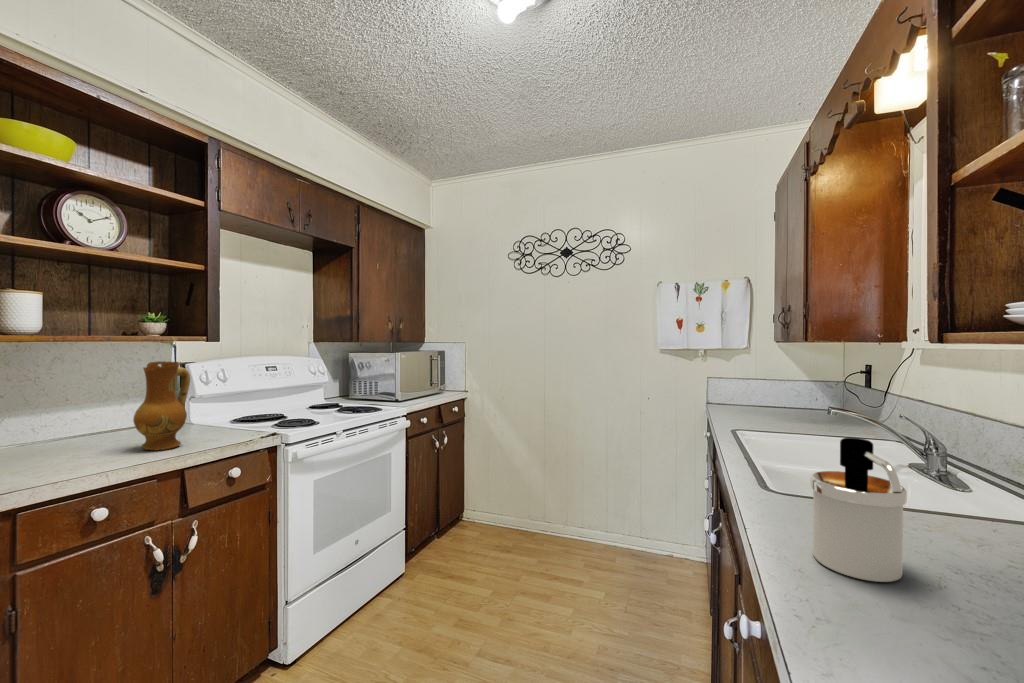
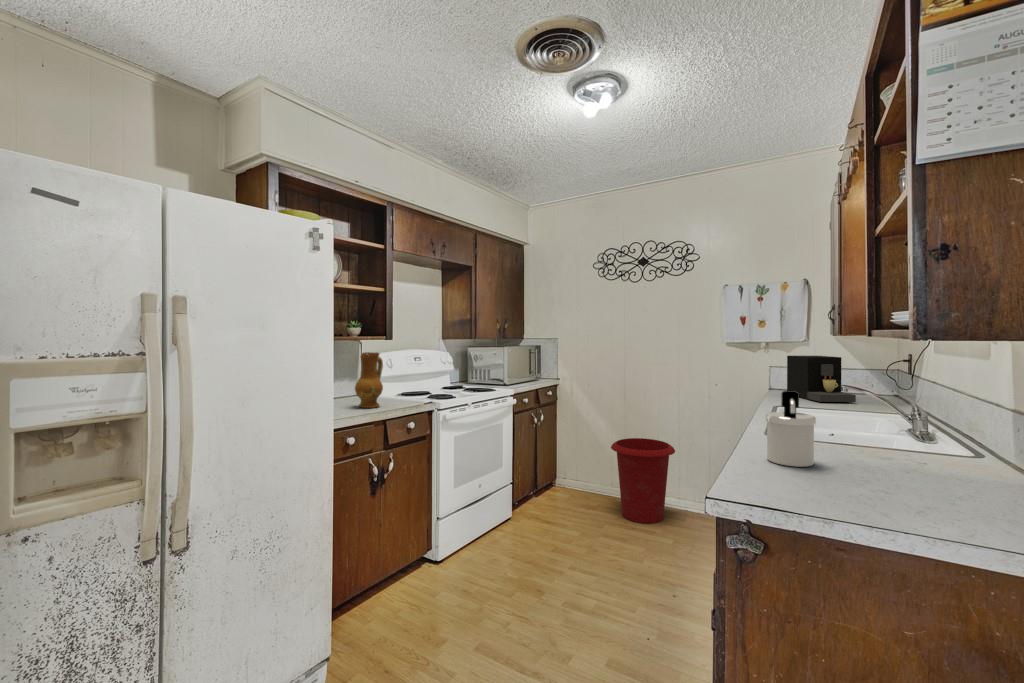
coffee maker: none [731,364,815,421] -> present [787,356,856,402]
waste bin: none [529,462,604,569] -> present [611,438,675,523]

